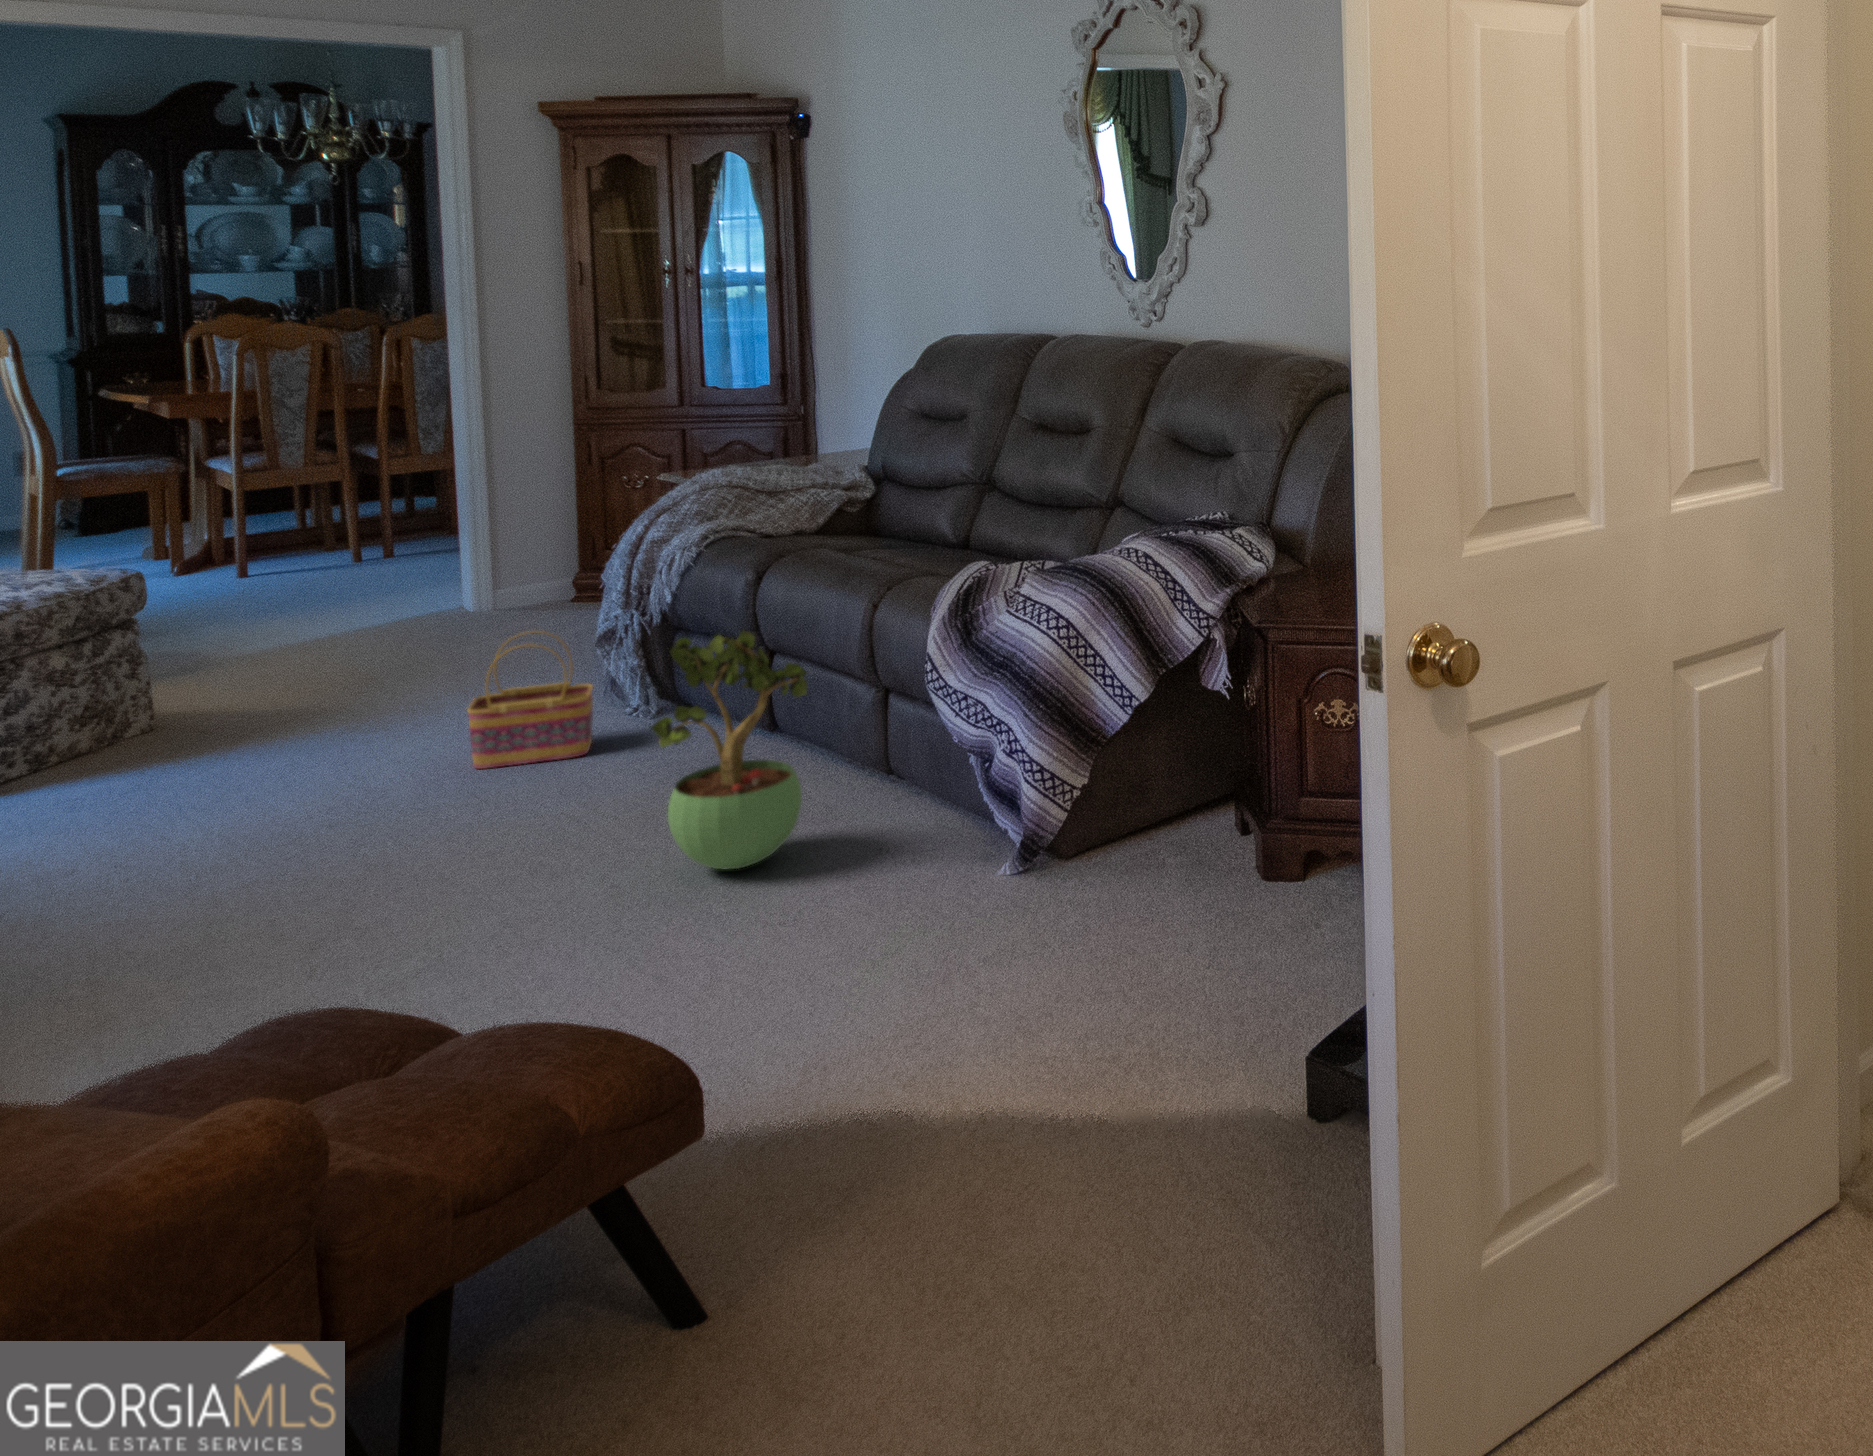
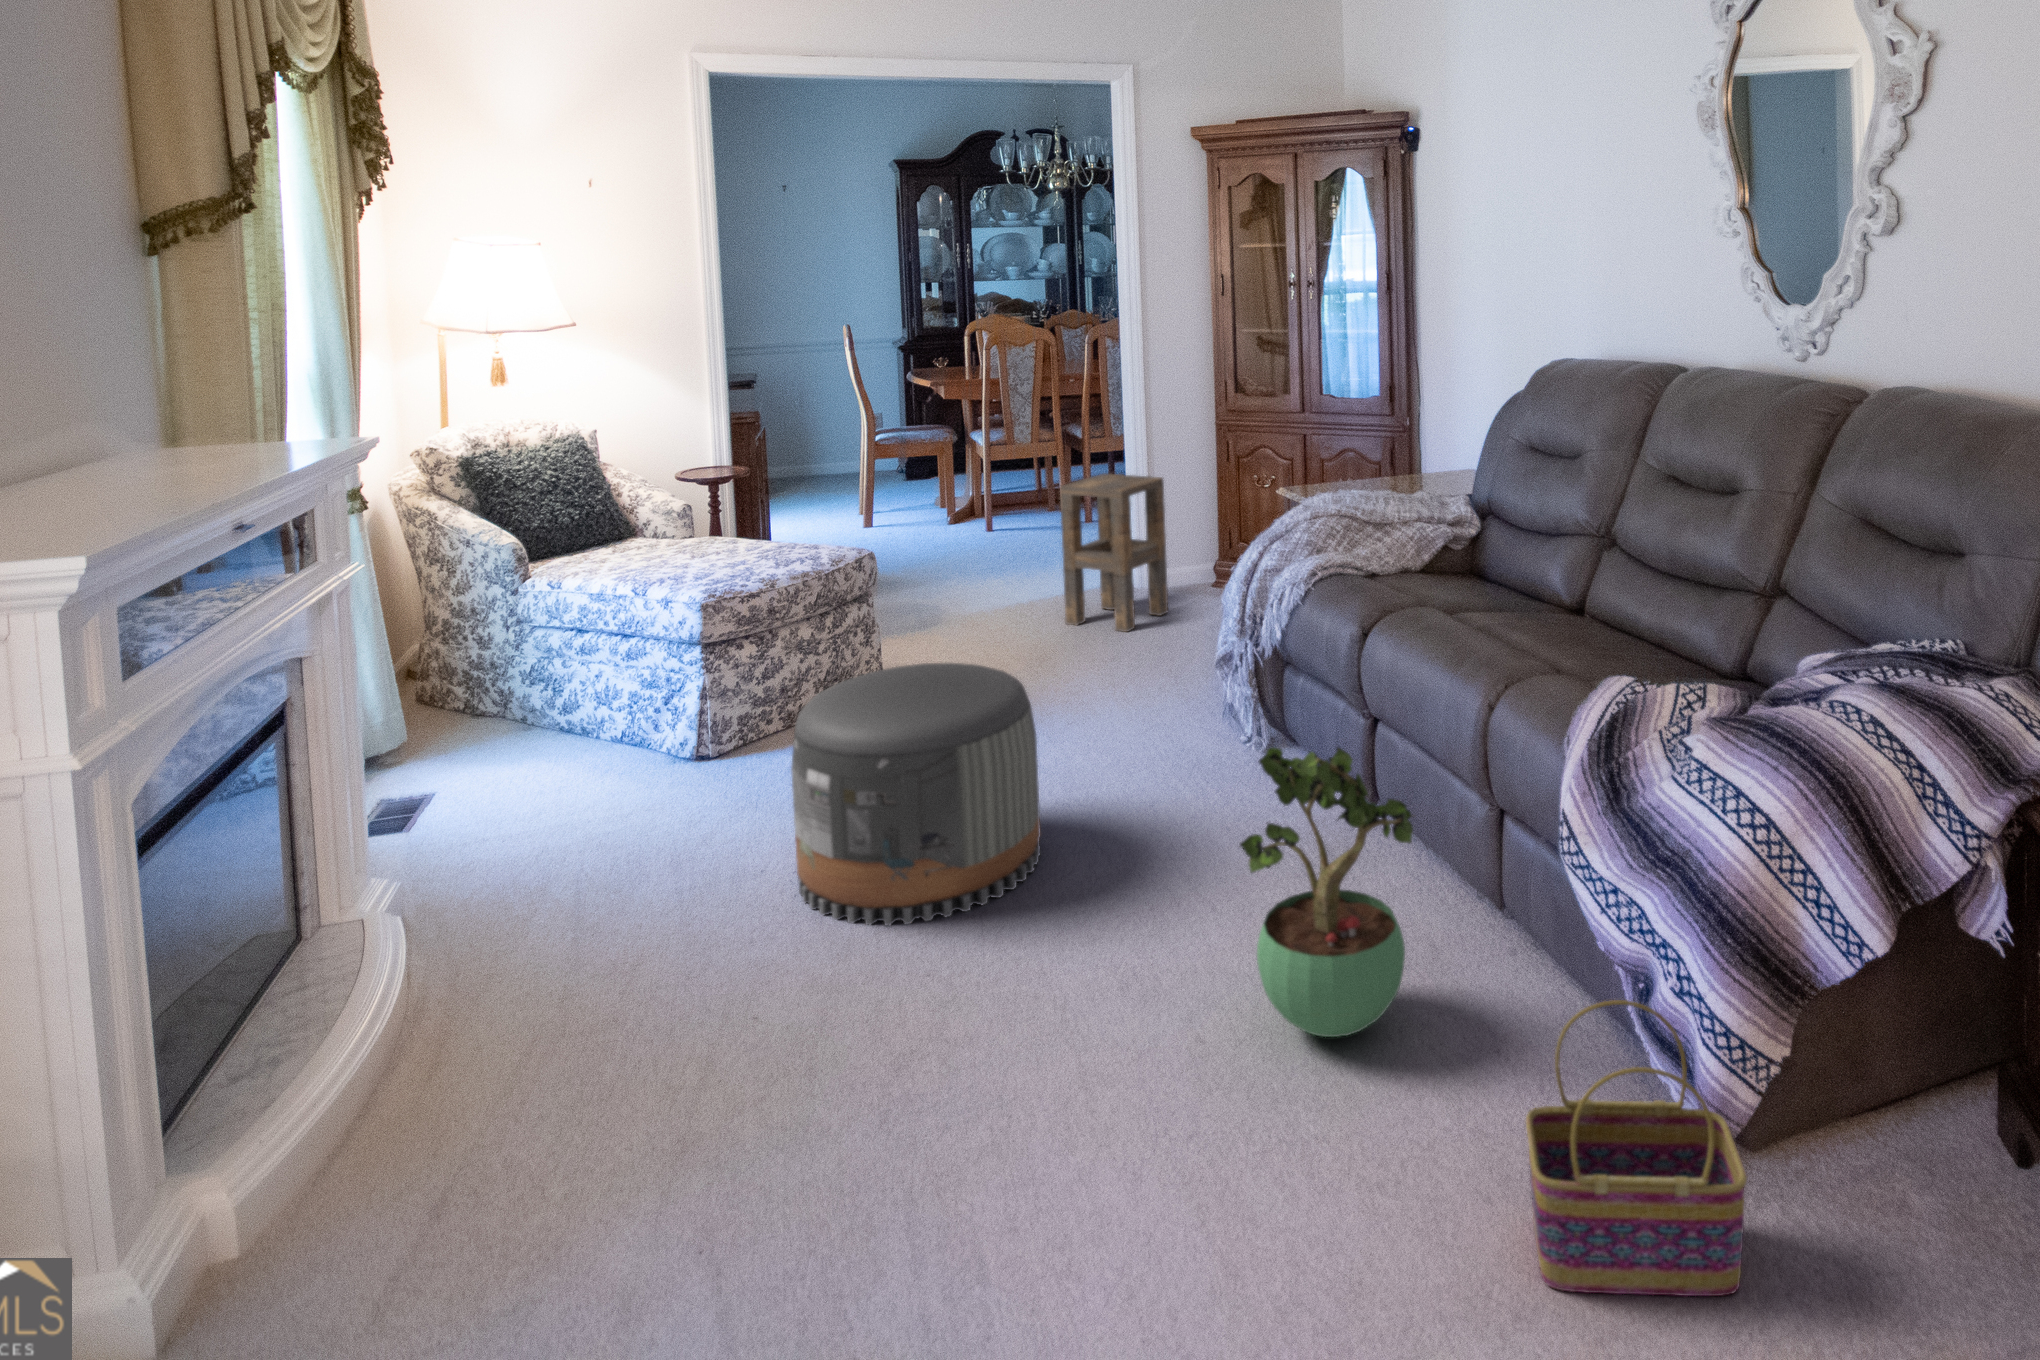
side table: none [376,481,515,650] -> present [1060,473,1168,632]
basket: present [467,632,593,769] -> present [1526,1000,1747,1296]
pouf: none [114,643,415,892] -> present [791,663,1041,925]

